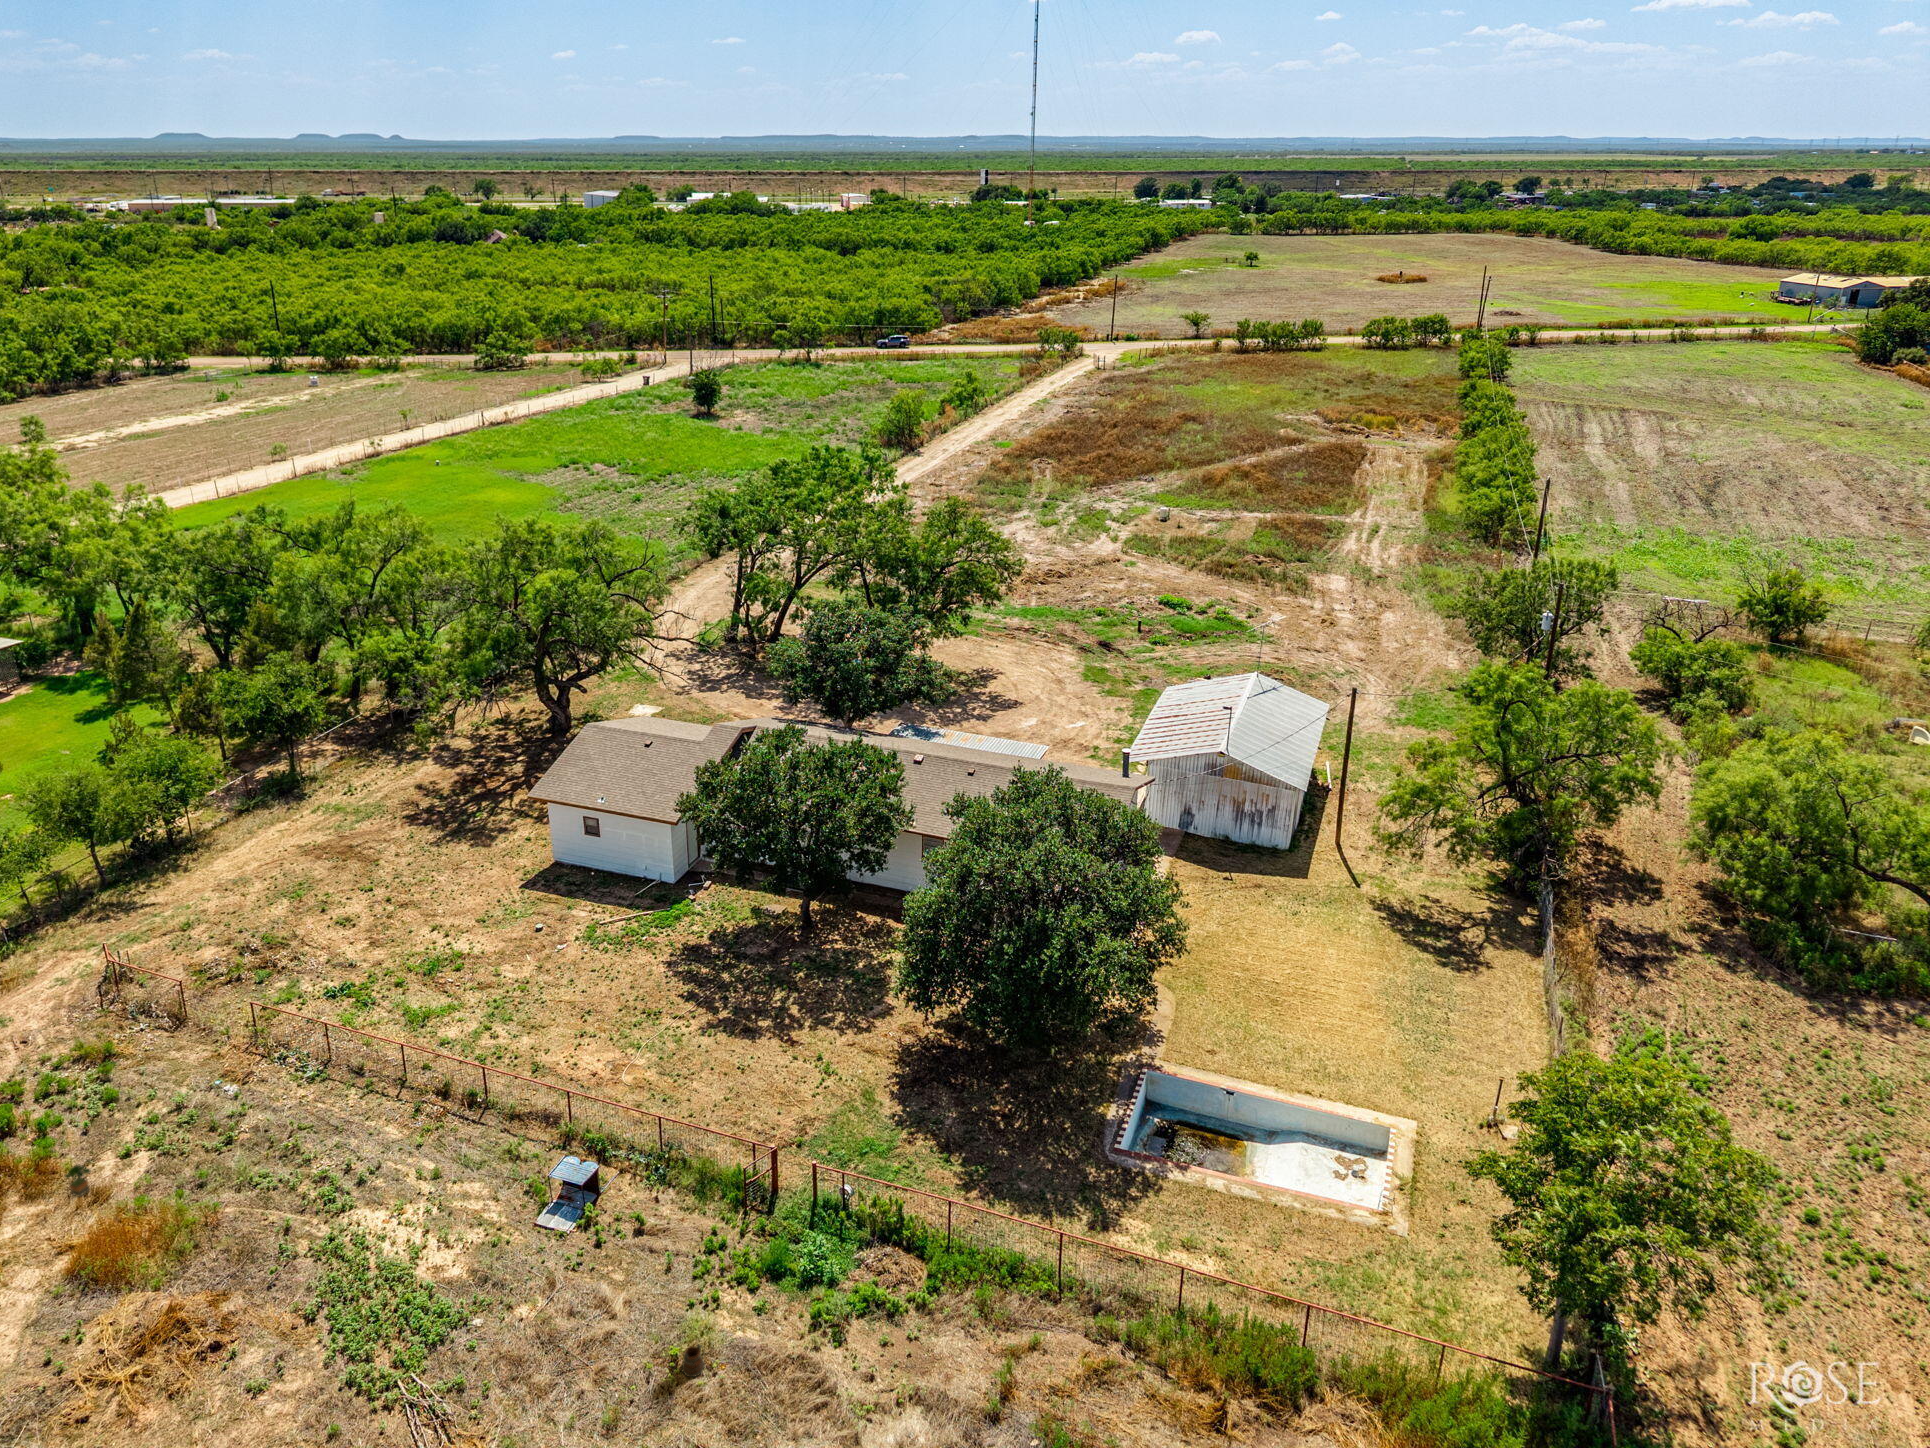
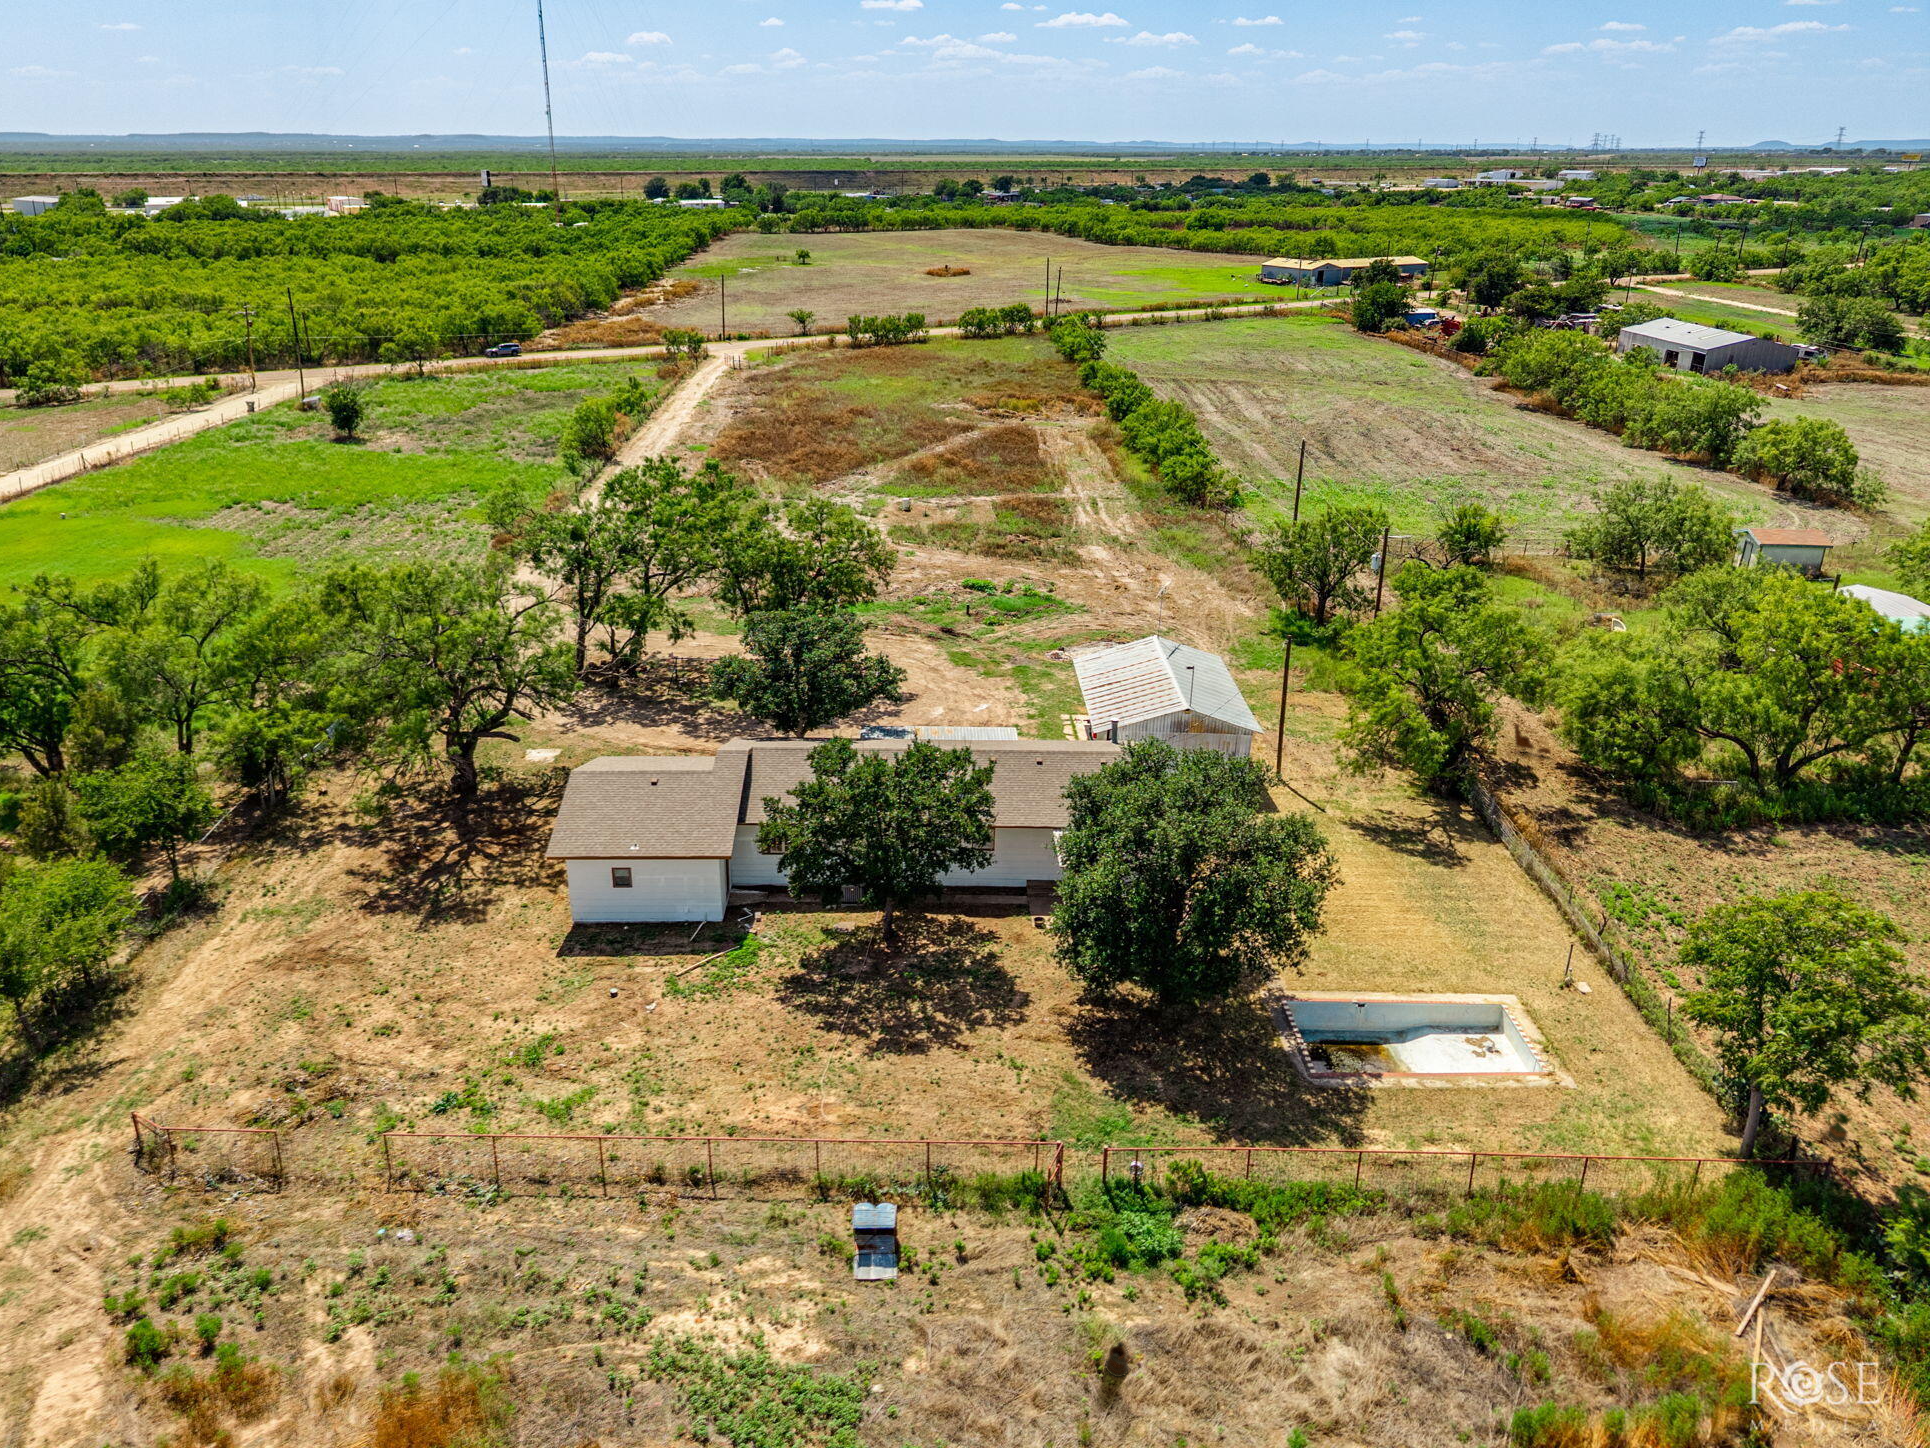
lounge chair: none [1652,821,1696,870] -> present [1515,724,1551,756]
potted tree: present [65,1165,90,1197] -> present [1828,1112,1852,1142]

